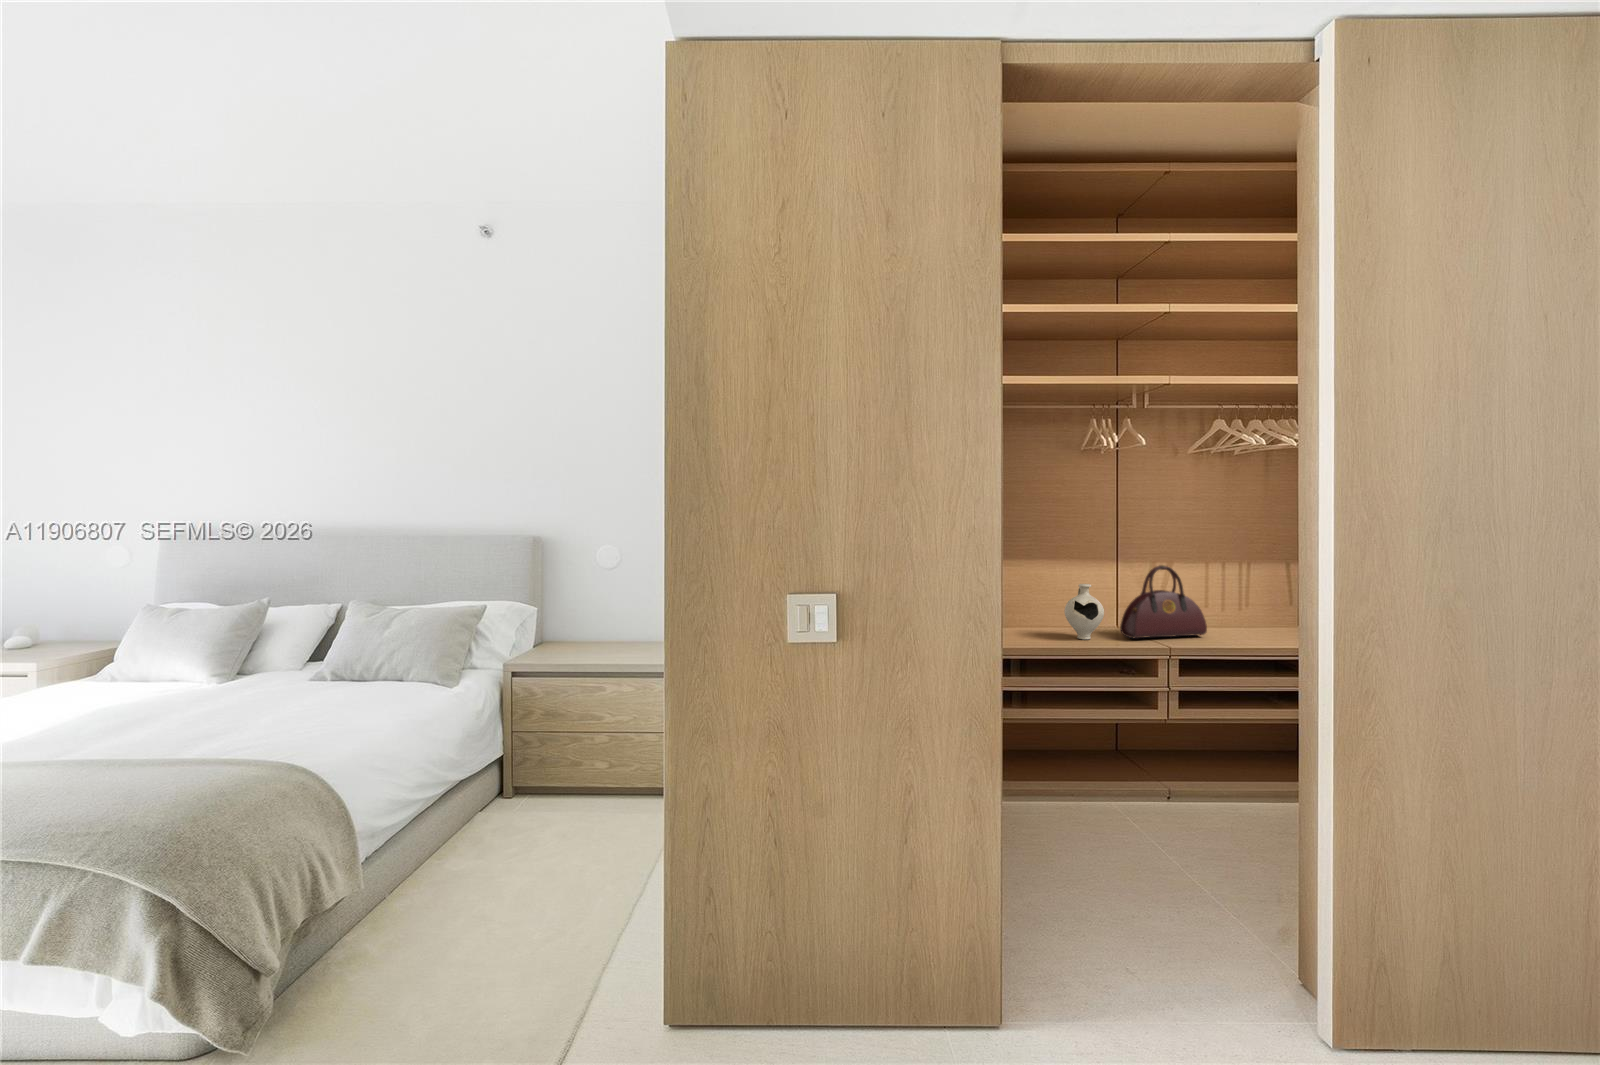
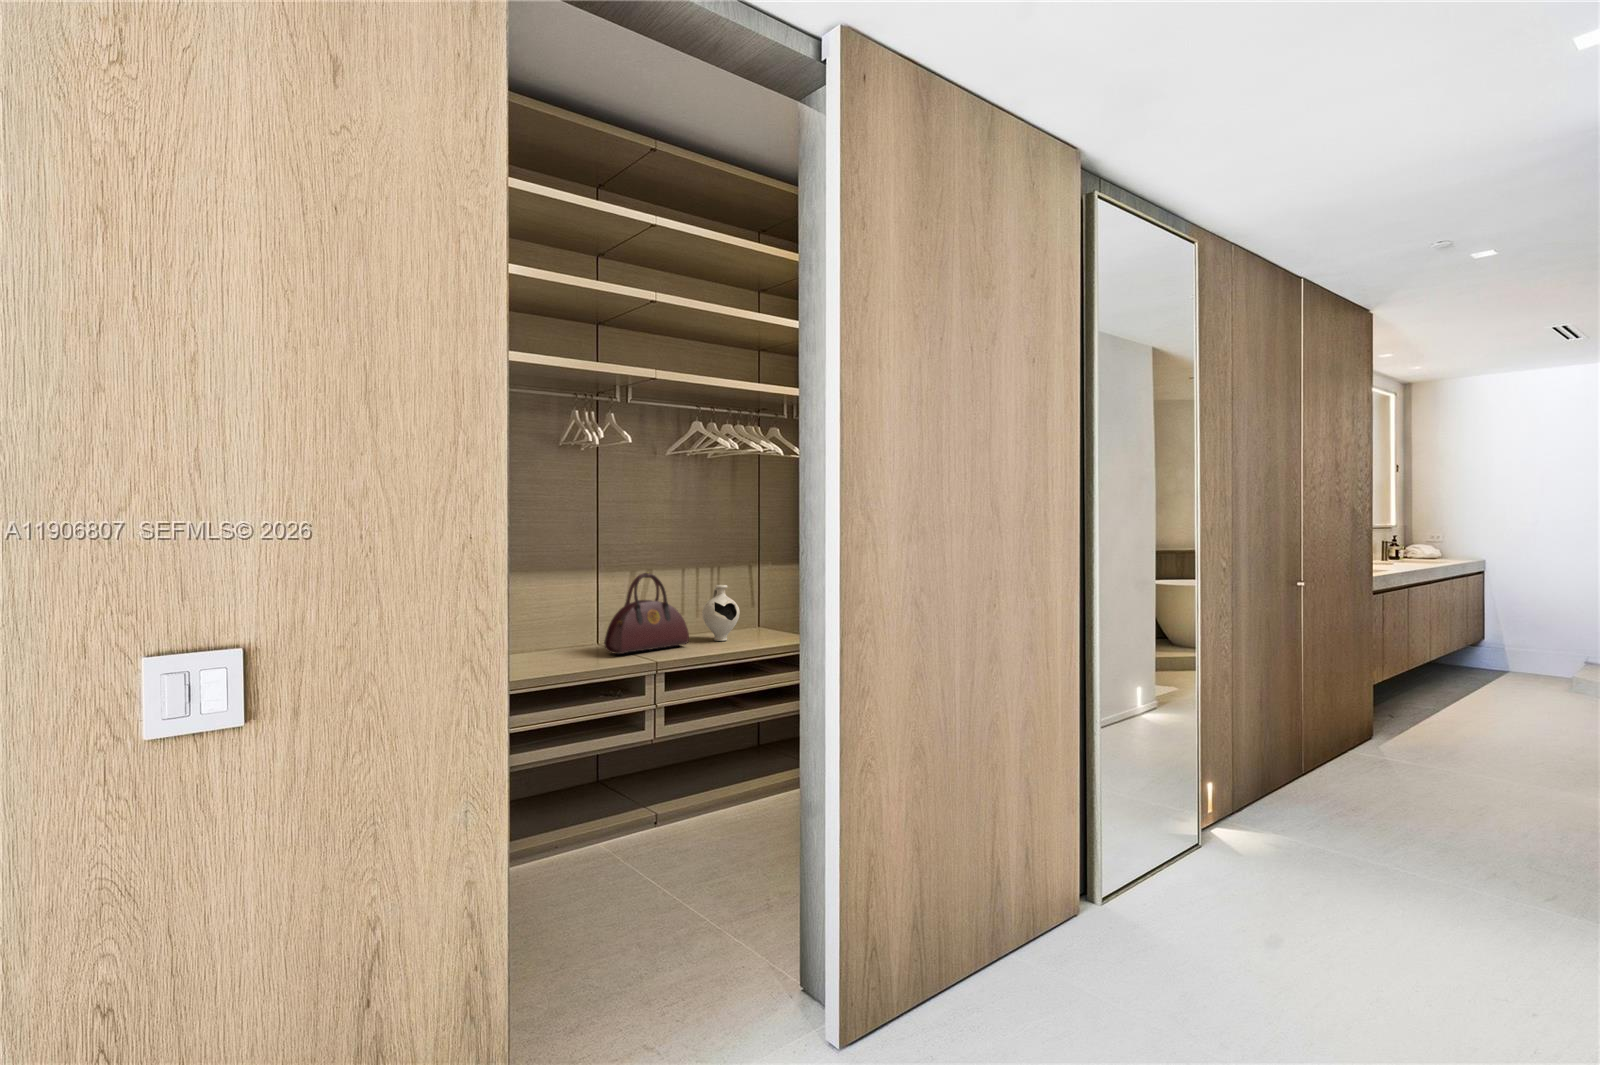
decorative vase: present [1064,584,1104,640] -> present [702,585,740,641]

